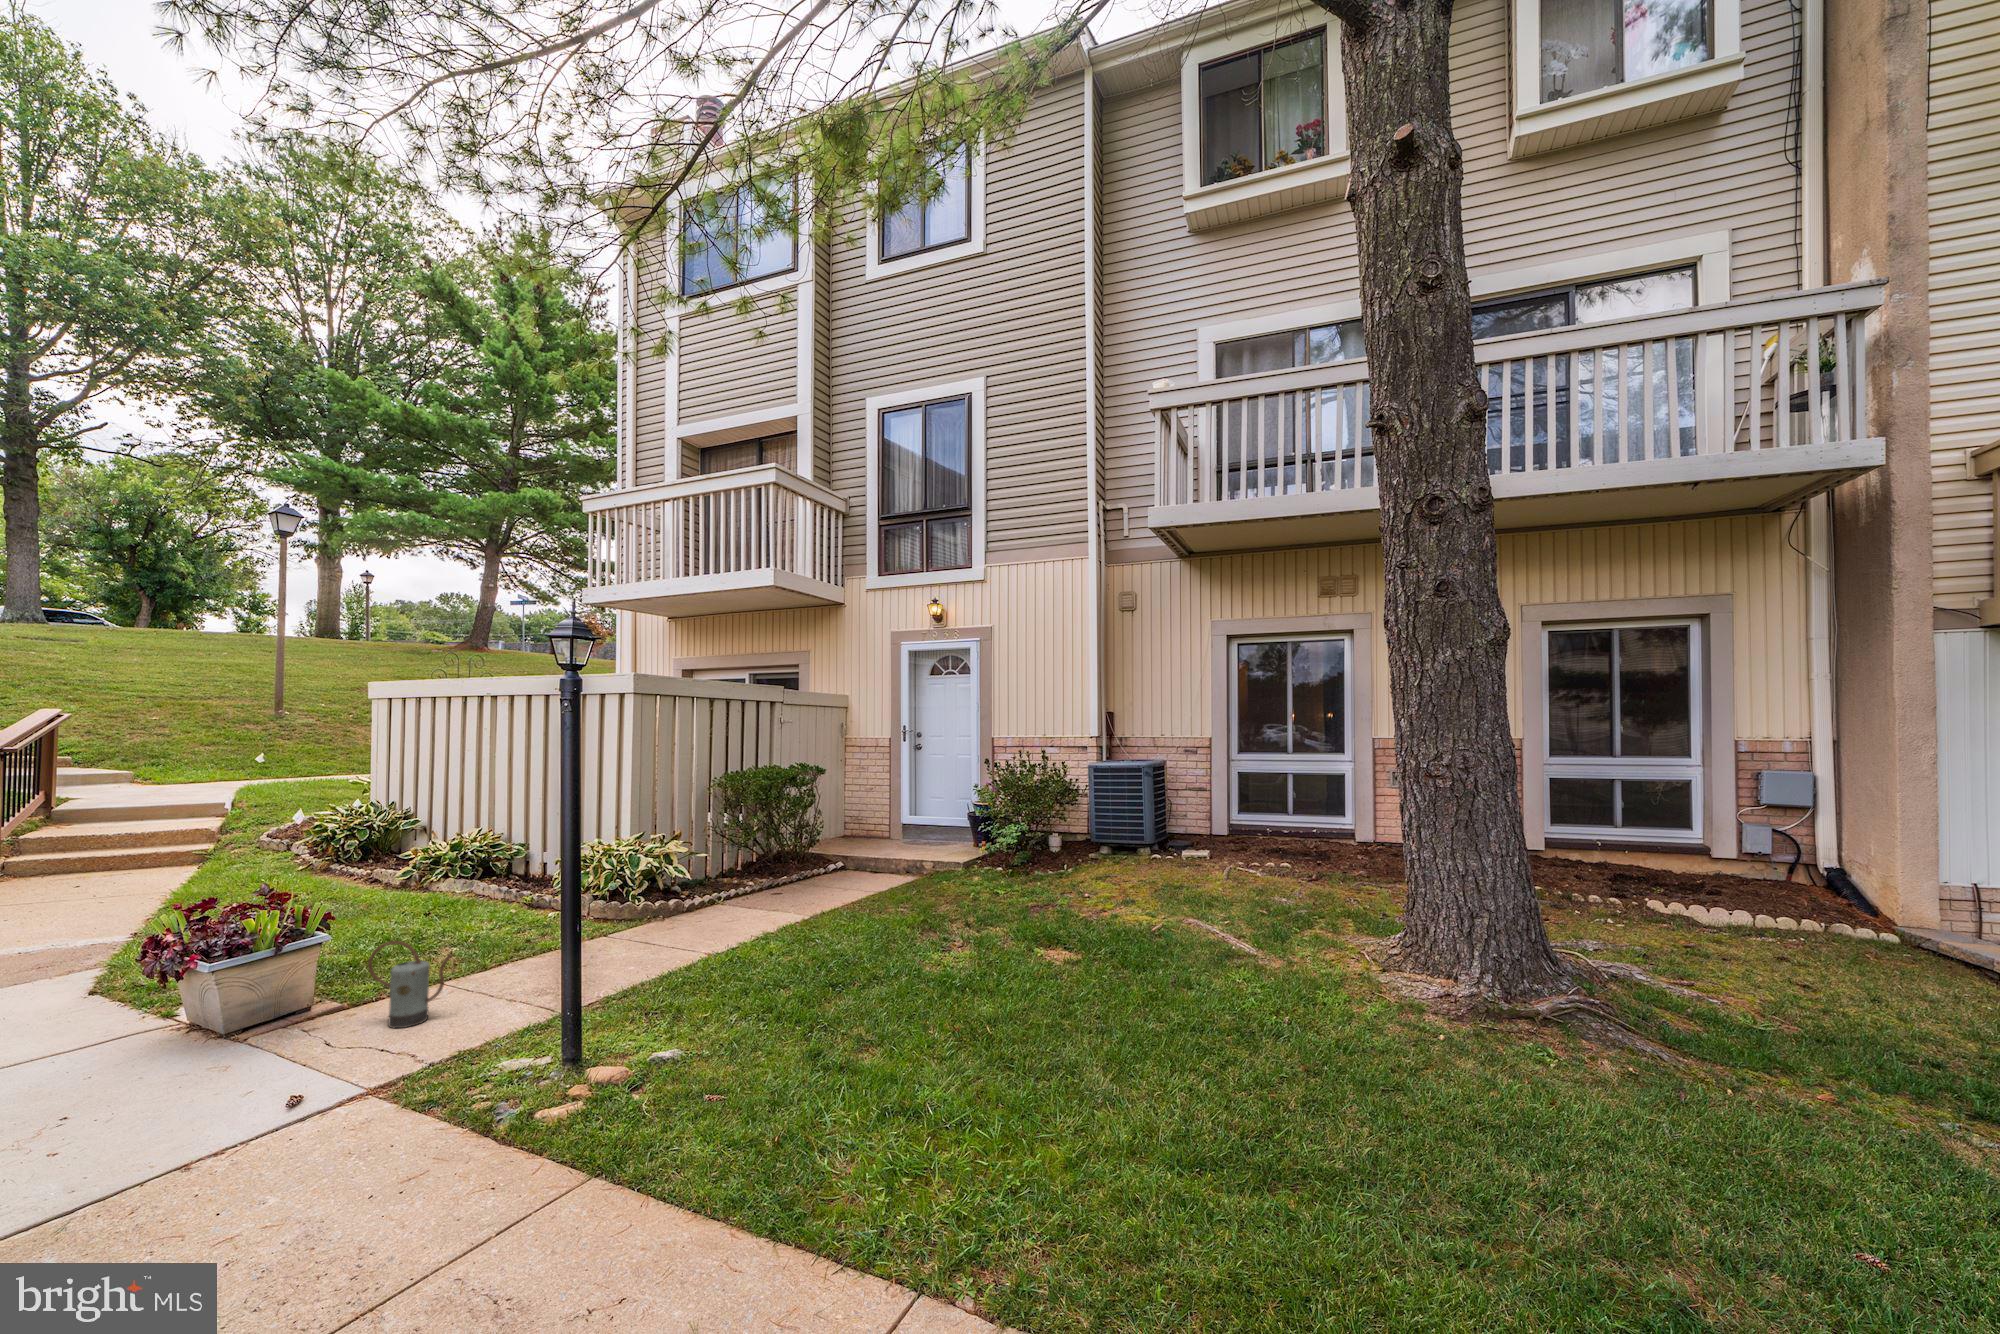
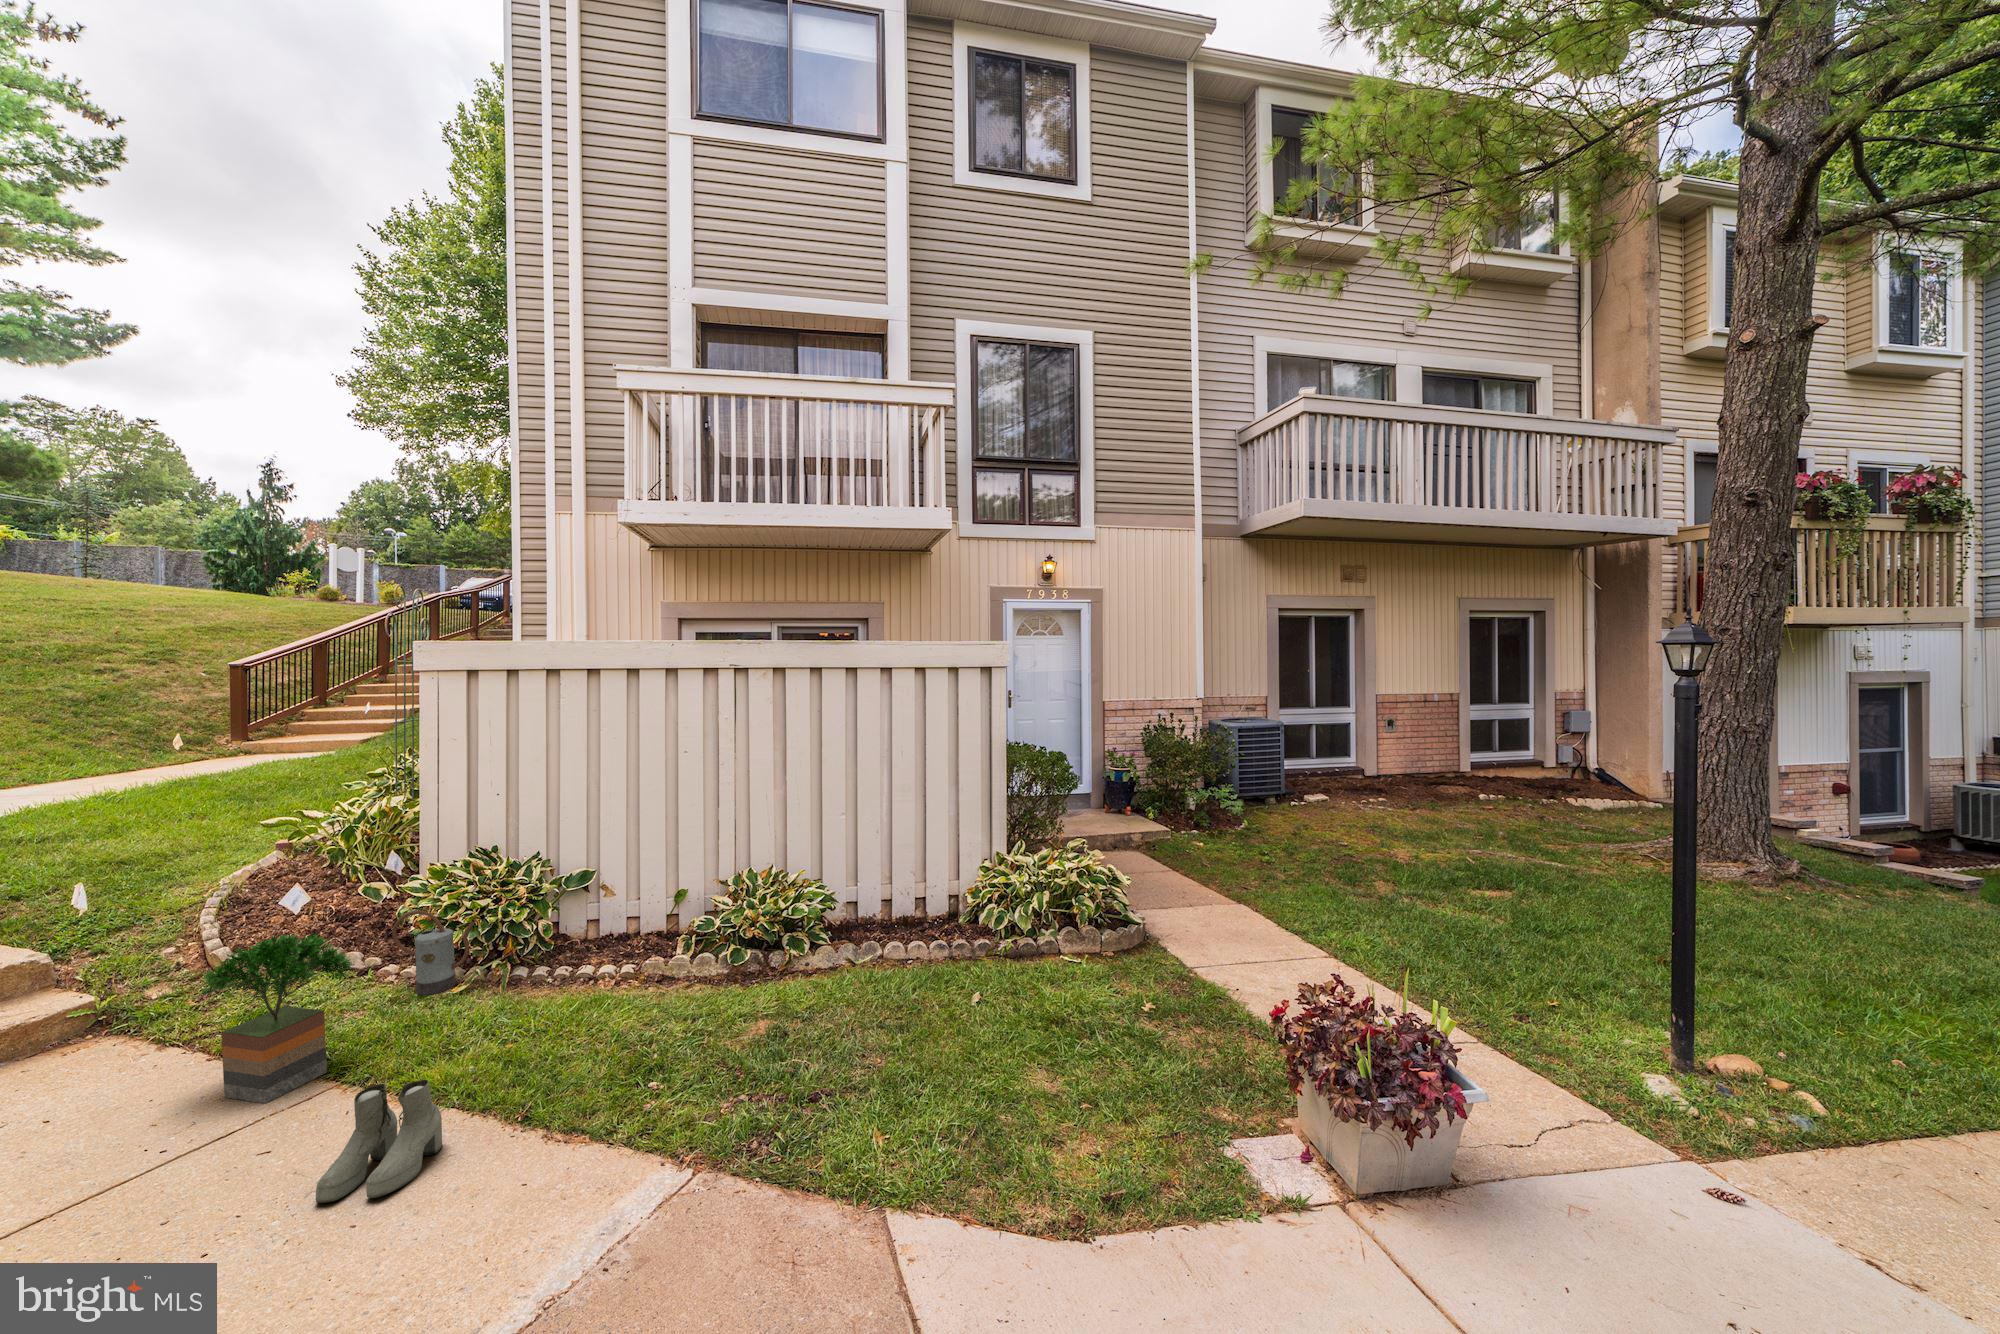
potted tree: none [186,955,340,1127] -> present [202,933,353,1104]
boots: none [307,1099,429,1216] -> present [316,1080,442,1203]

